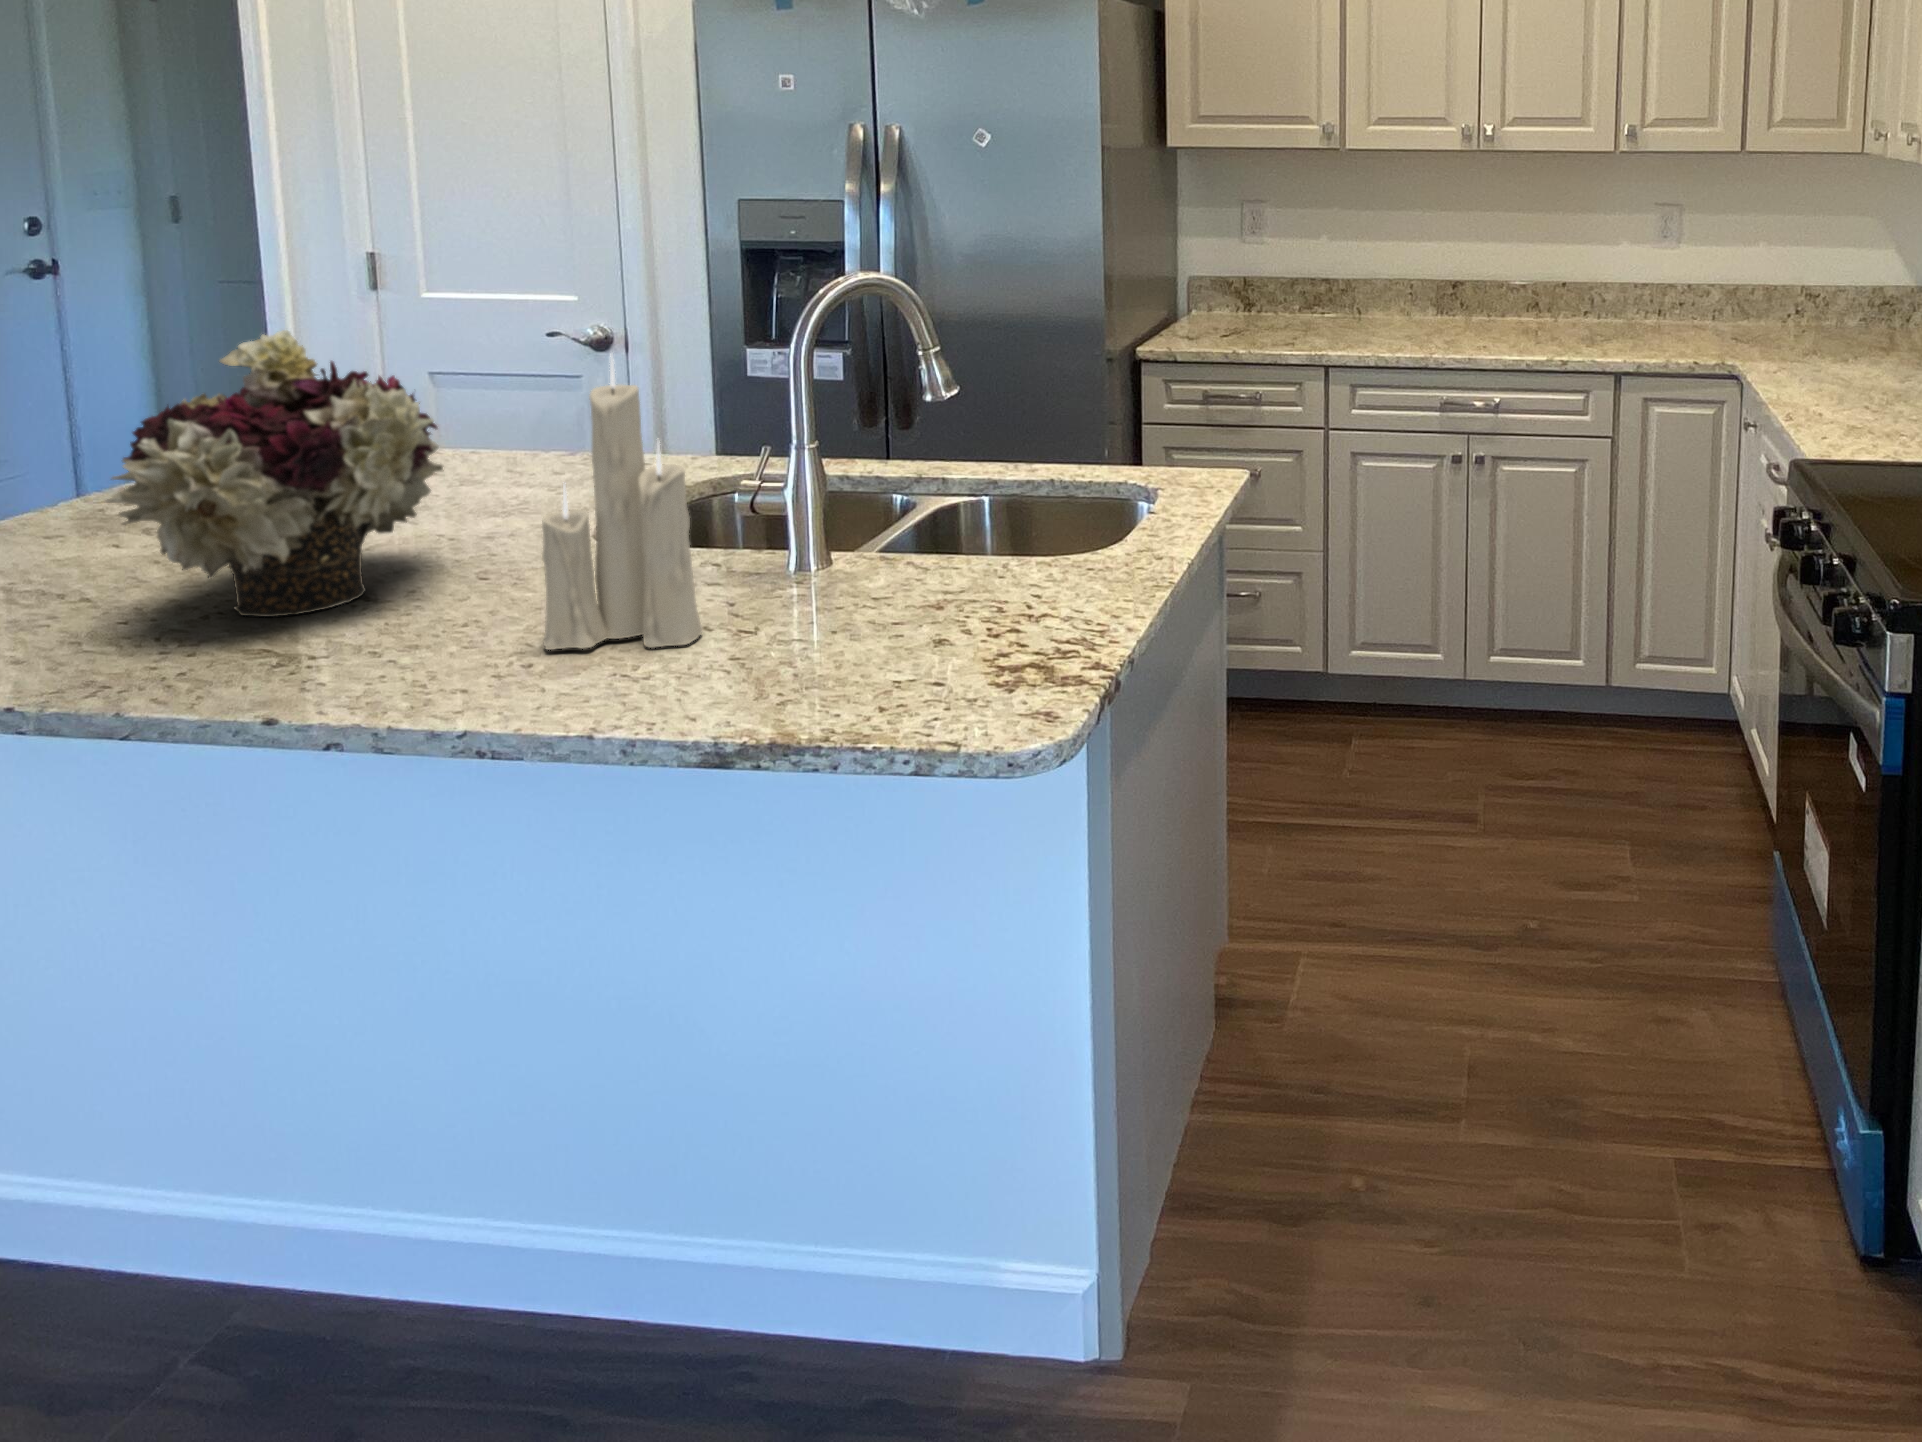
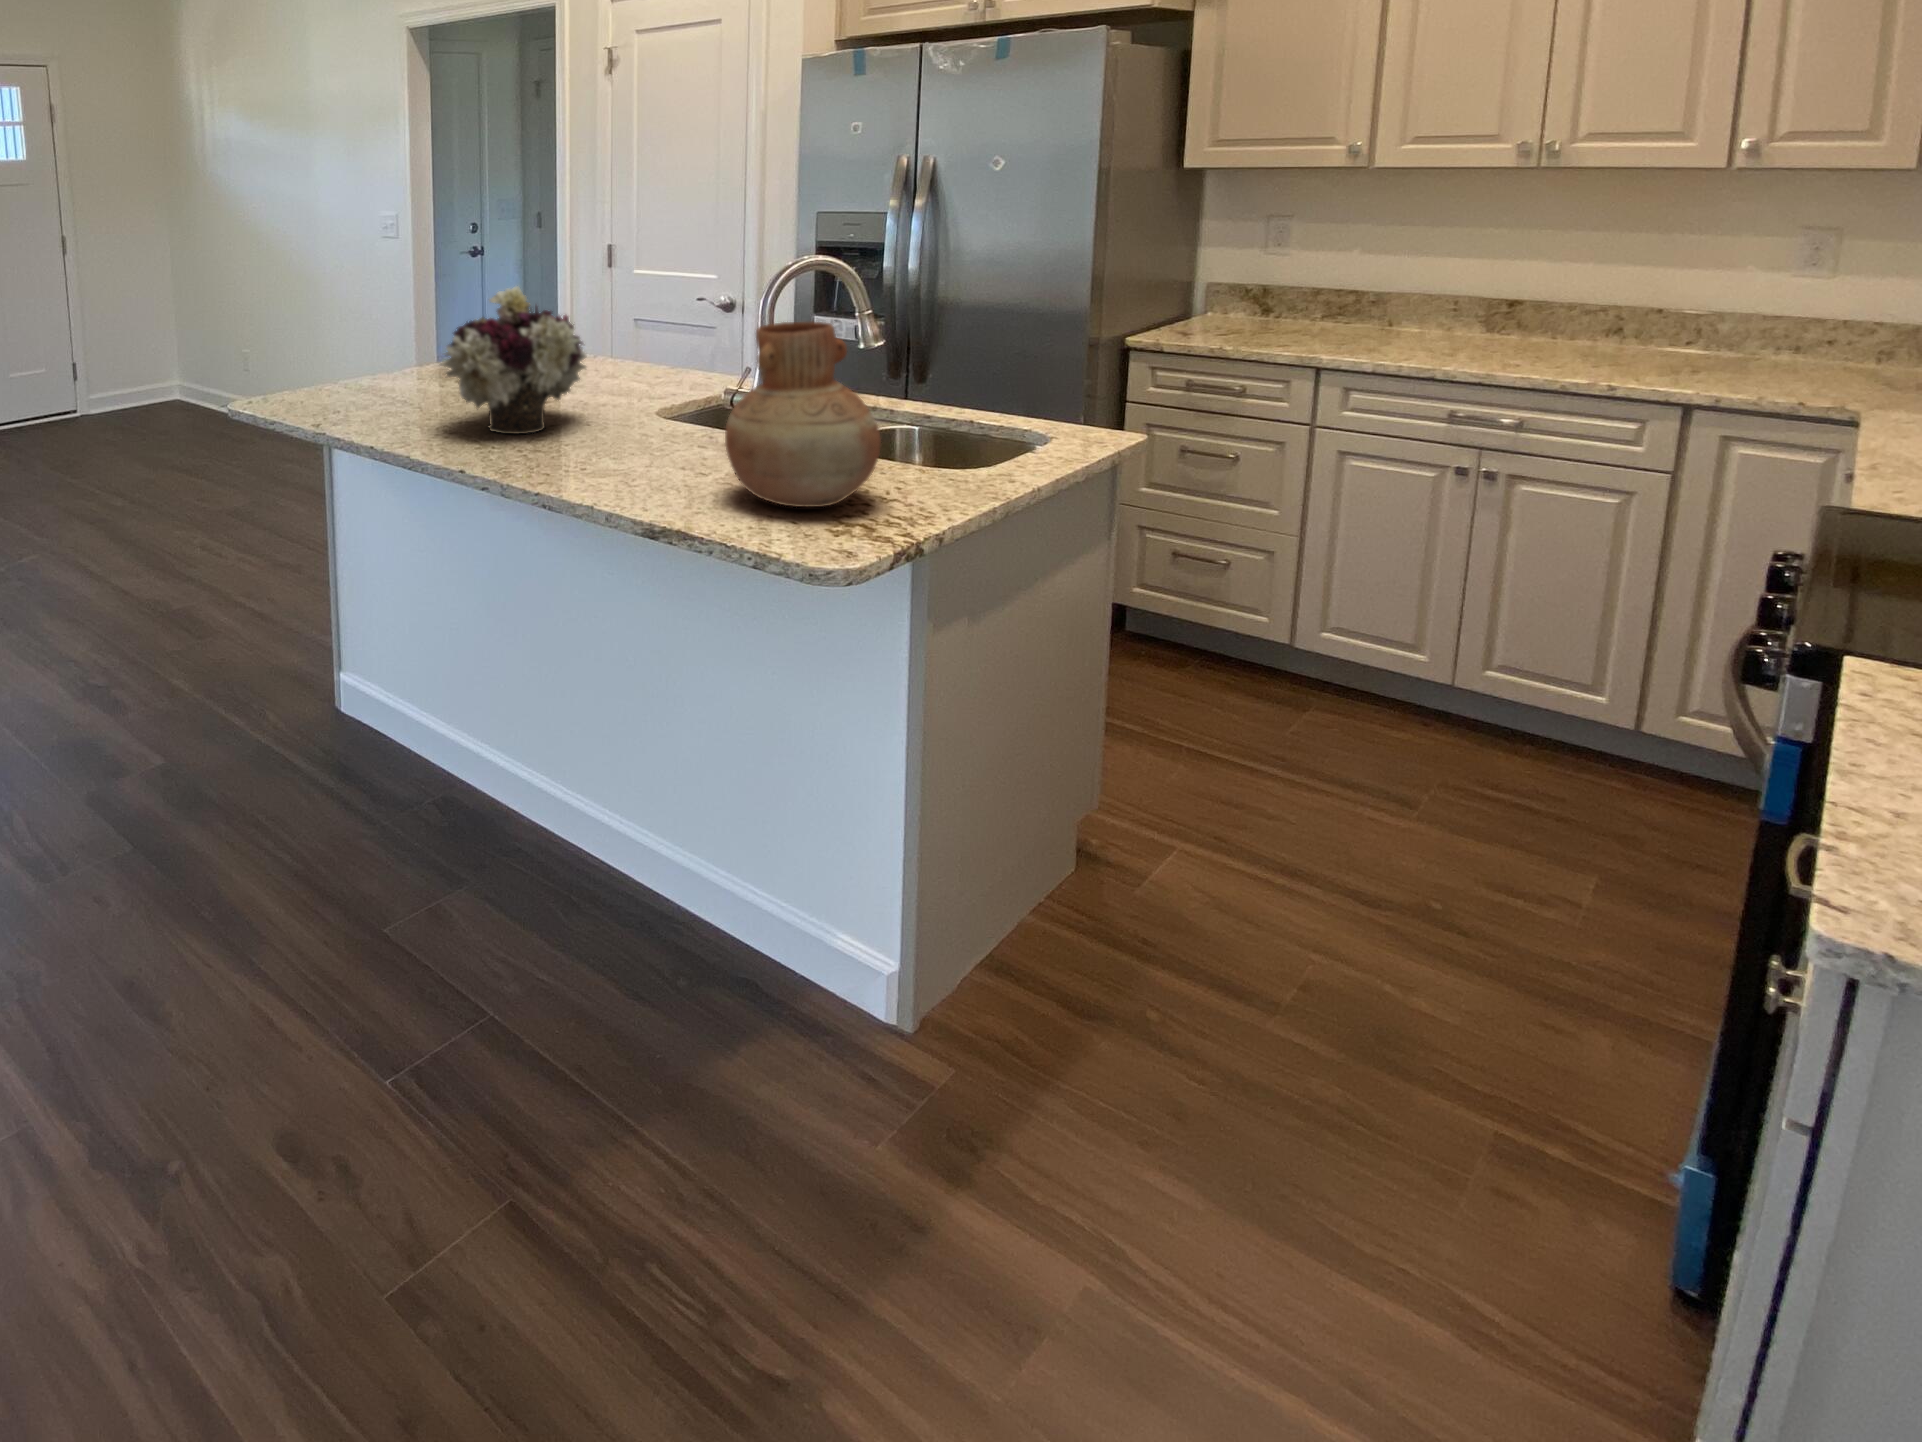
candle: present [542,356,702,650] -> none [608,298,688,478]
vase: none [789,356,1037,659] -> present [725,322,881,507]

